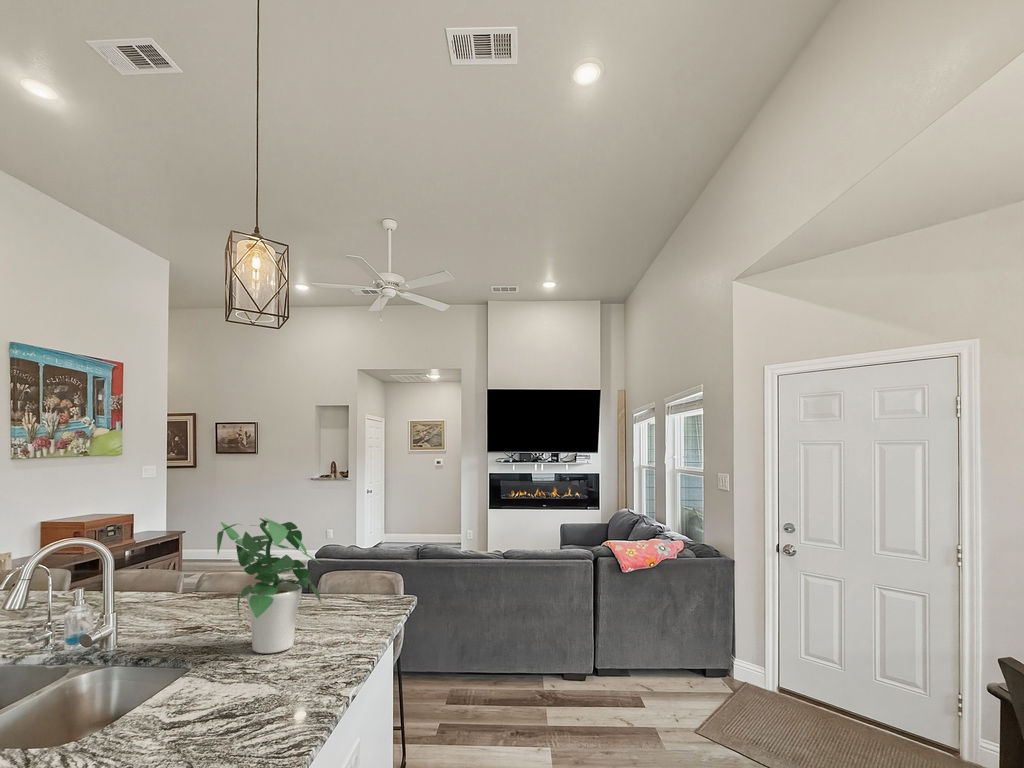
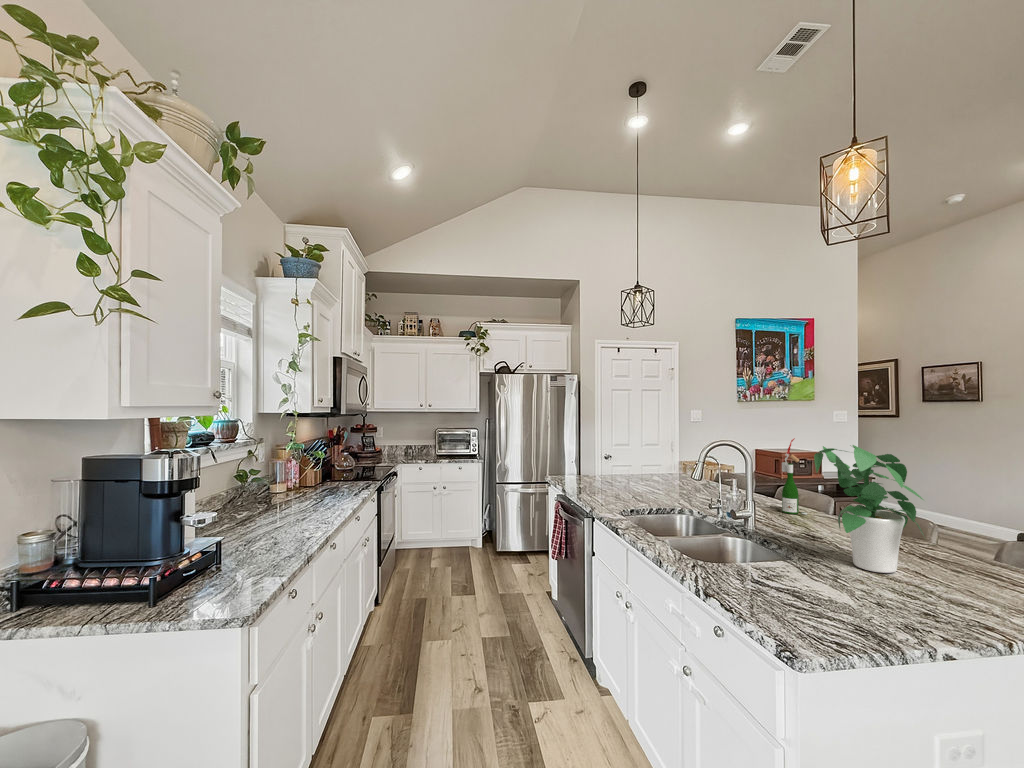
wine bottle: none [139,513,170,612] -> present [782,438,807,514]

